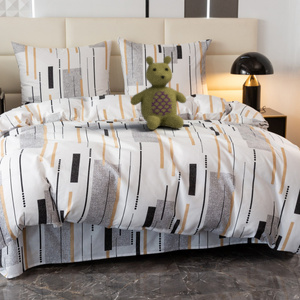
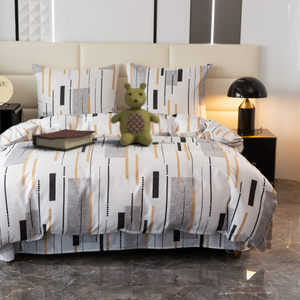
hardback book: none [44,114,115,139] -> present [32,129,95,151]

